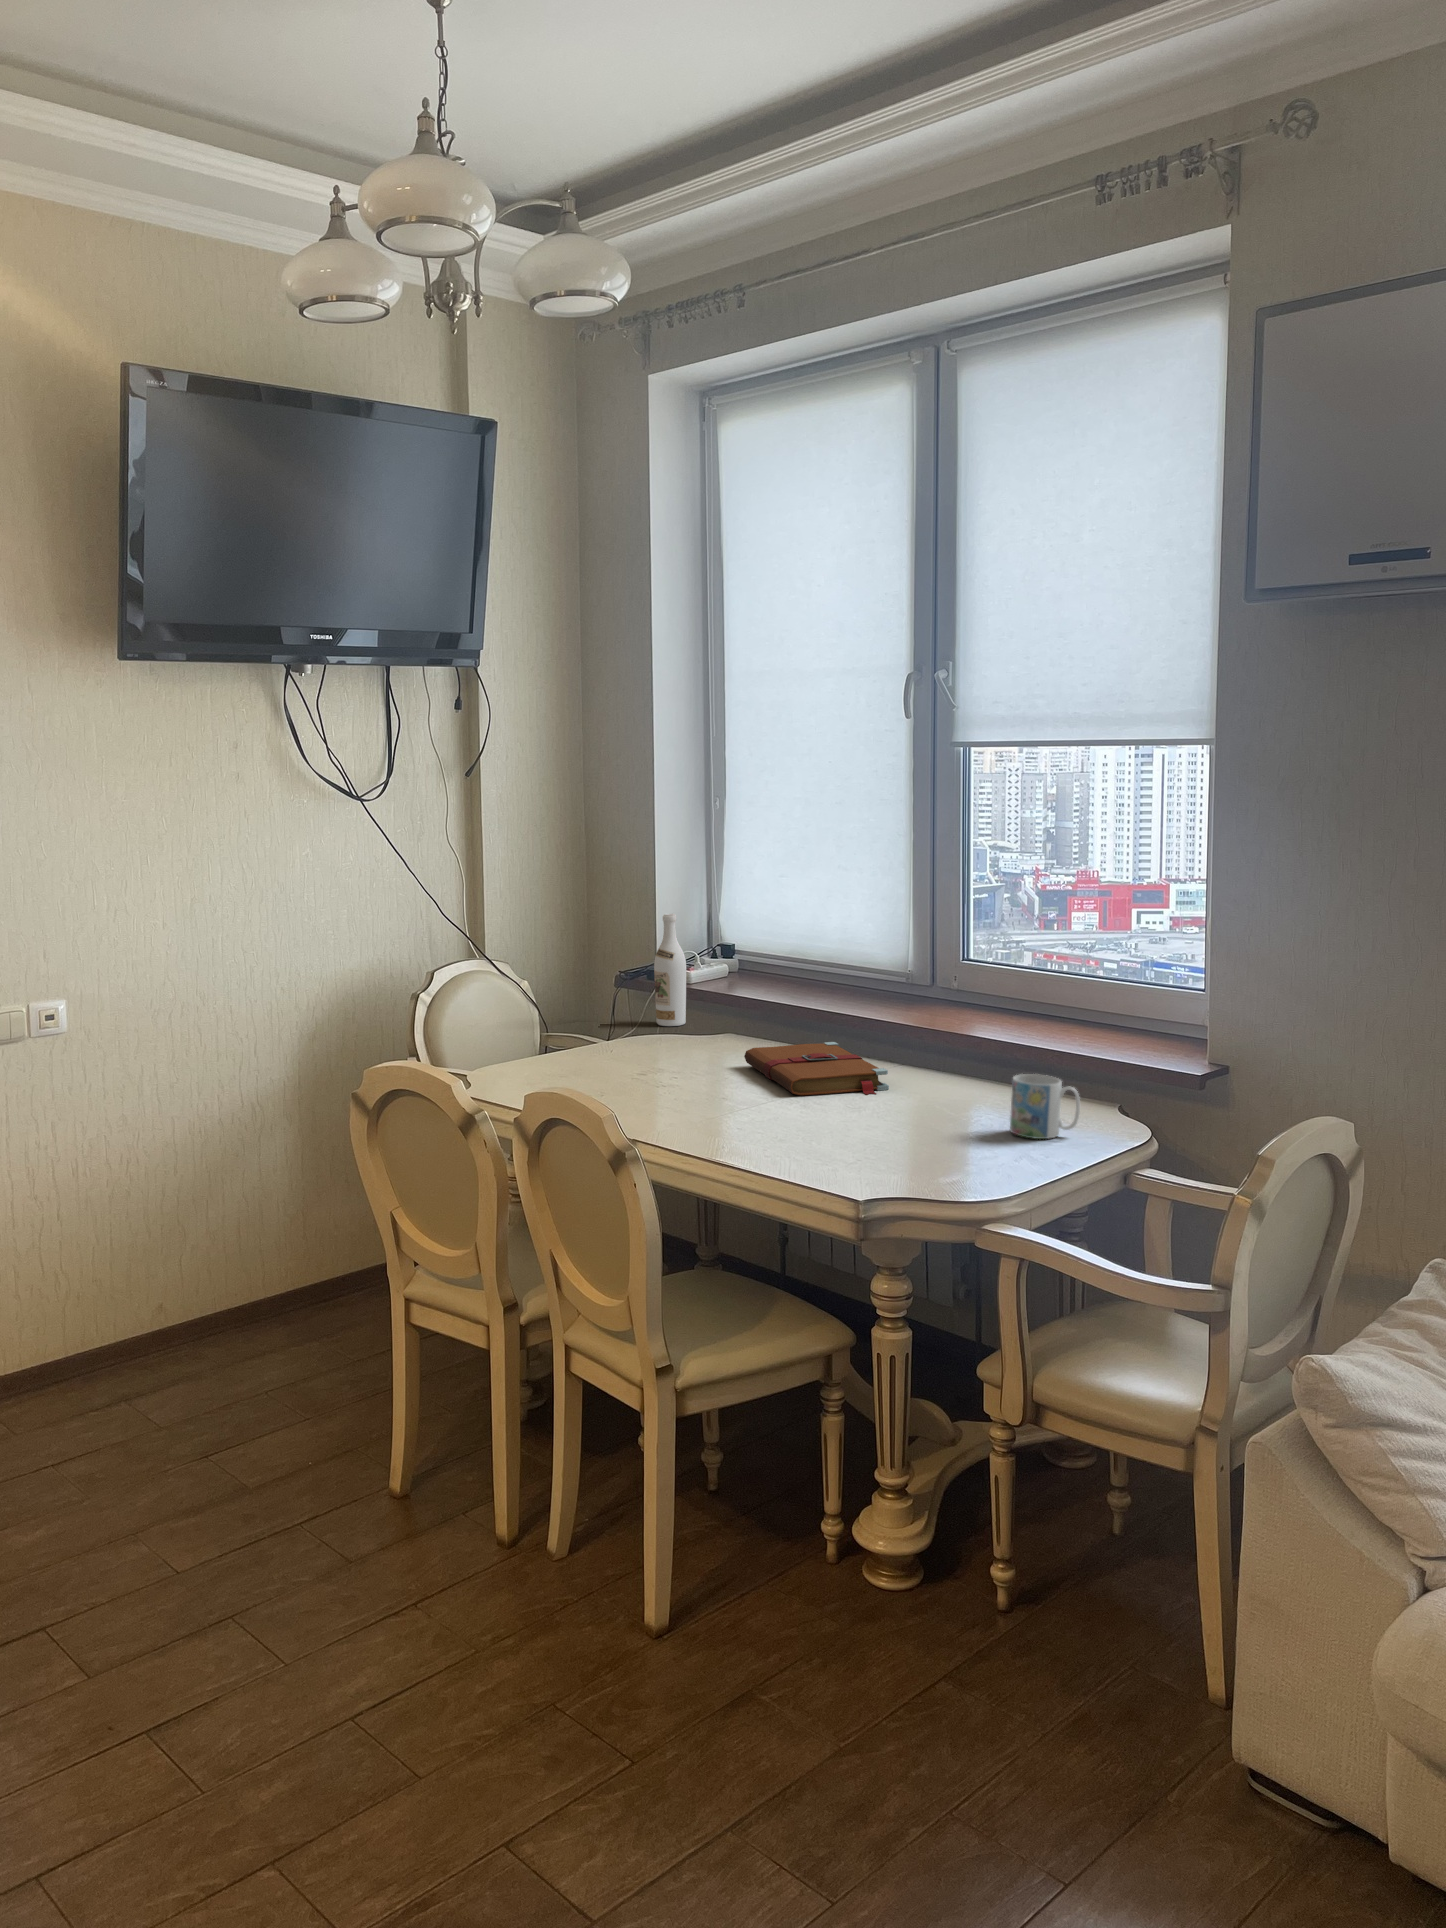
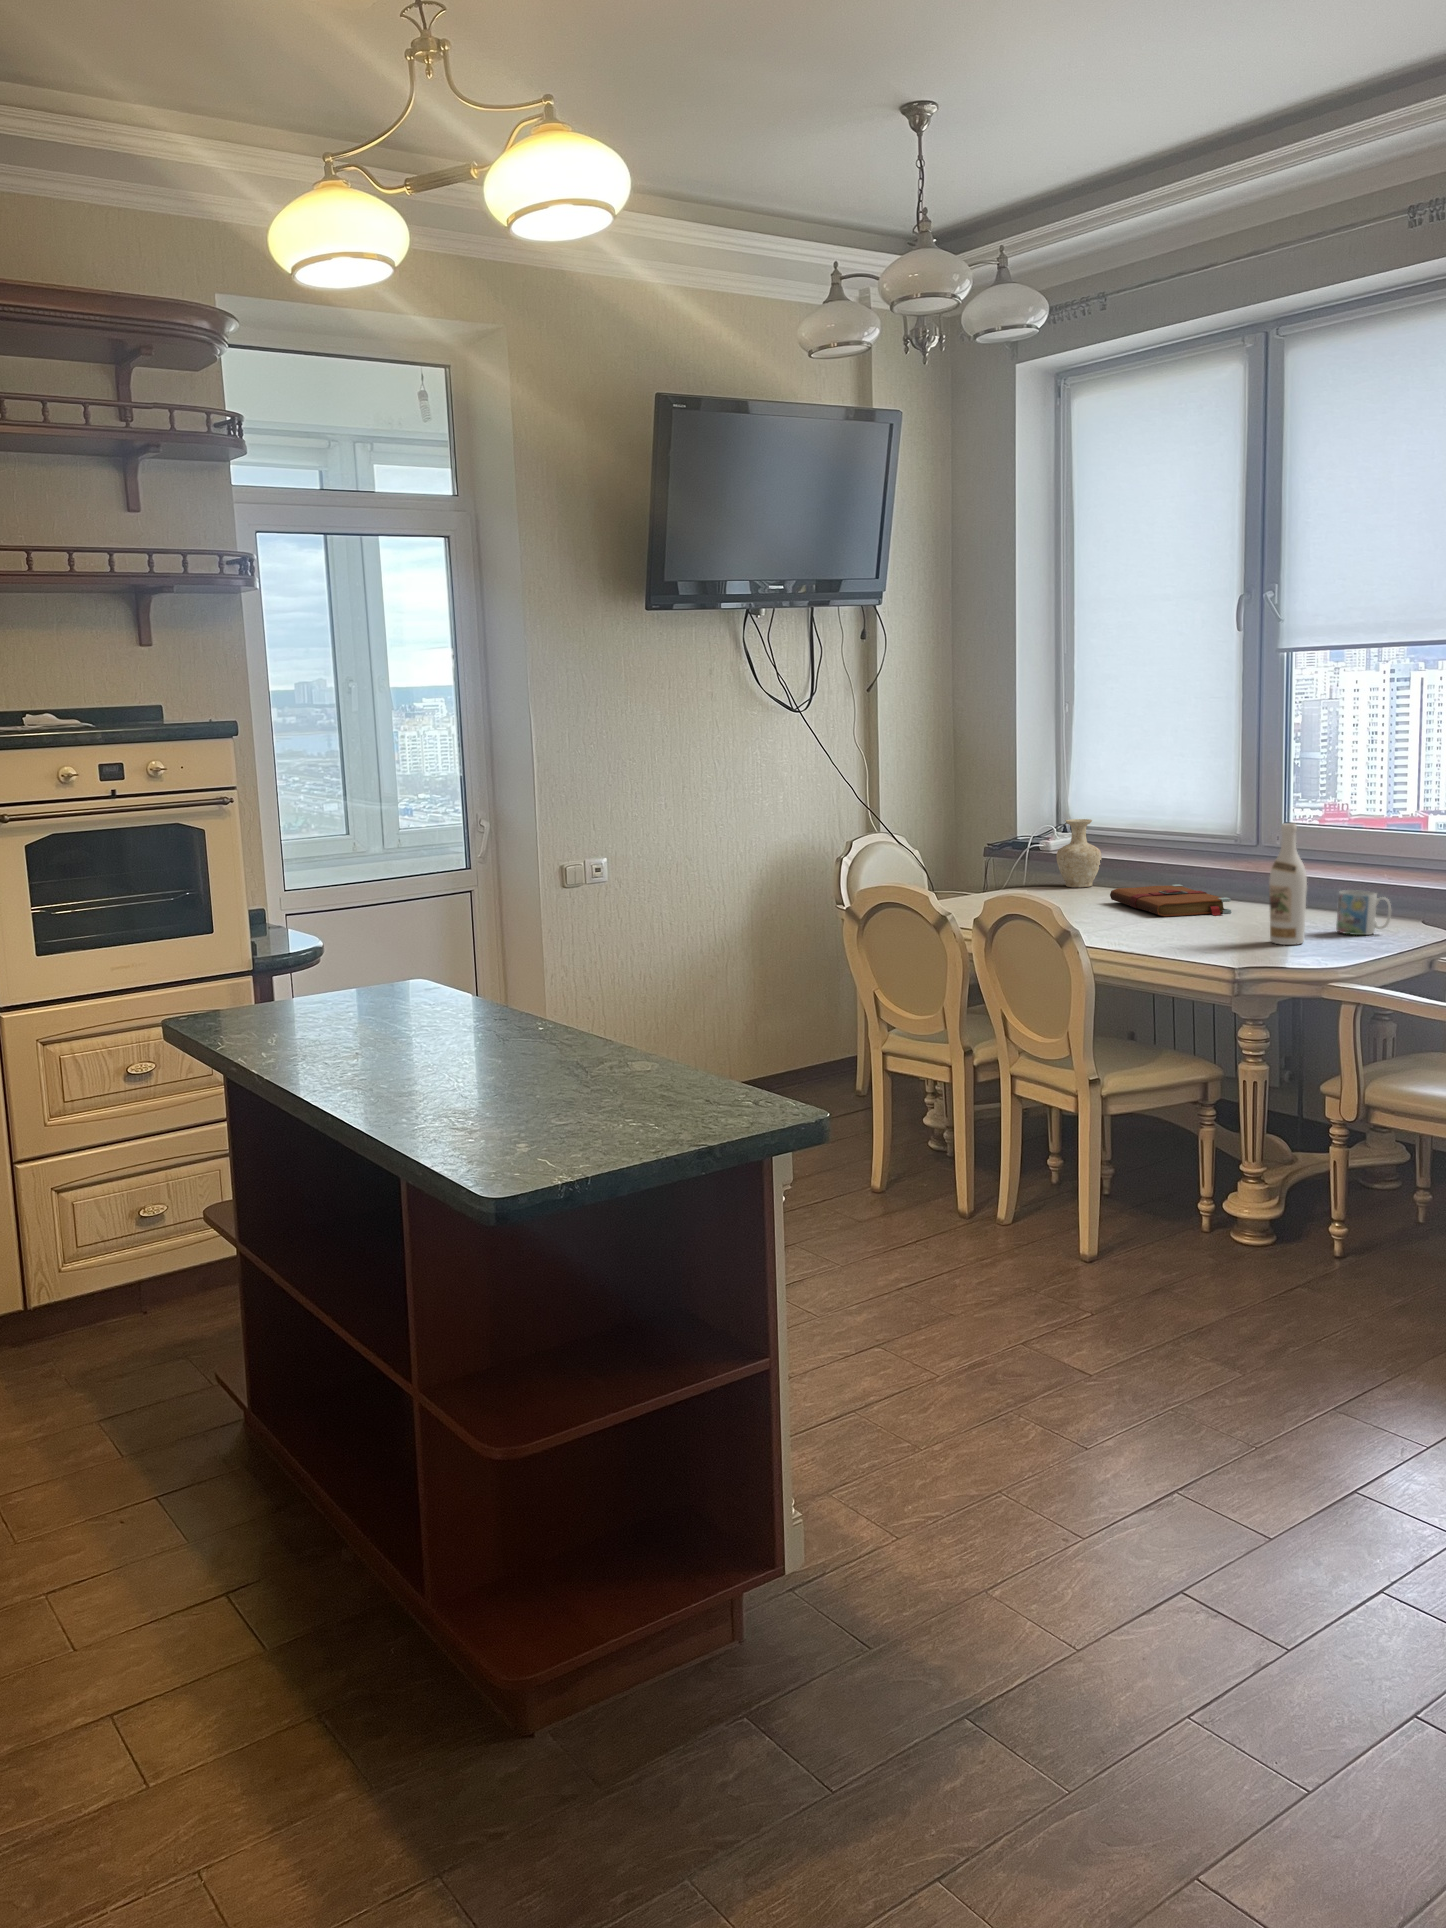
wine bottle: present [654,913,686,1026] -> present [1269,823,1307,945]
vase: none [694,948,750,1037] -> present [1056,819,1102,888]

